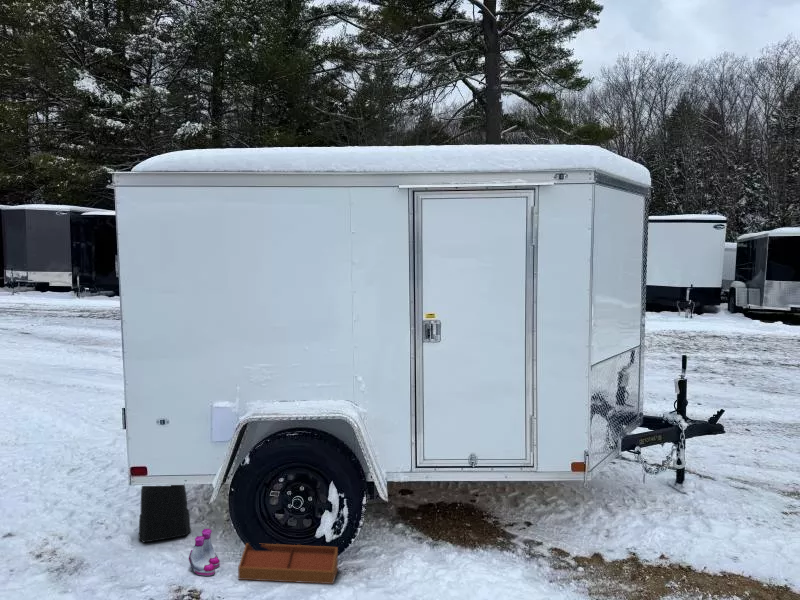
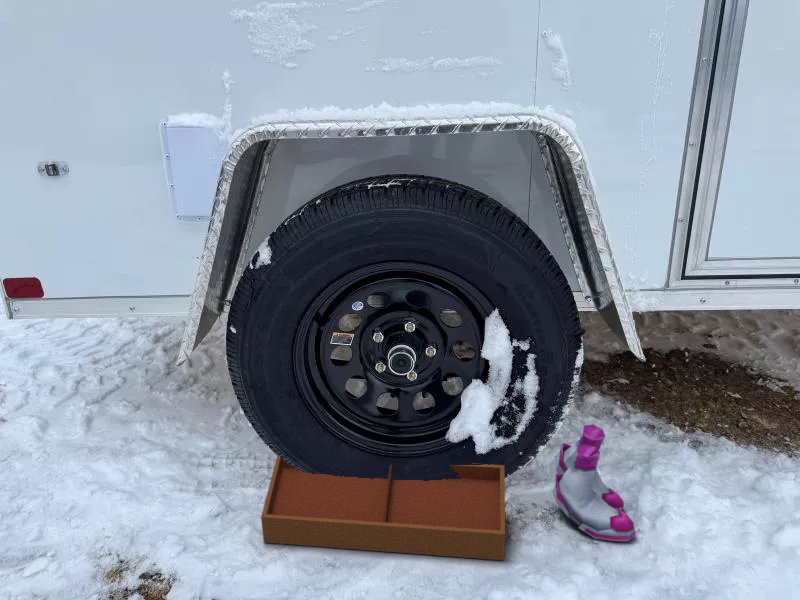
backpack: present [139,485,191,542] -> none [44,284,165,436]
boots: present [189,529,219,576] -> present [553,424,635,541]

